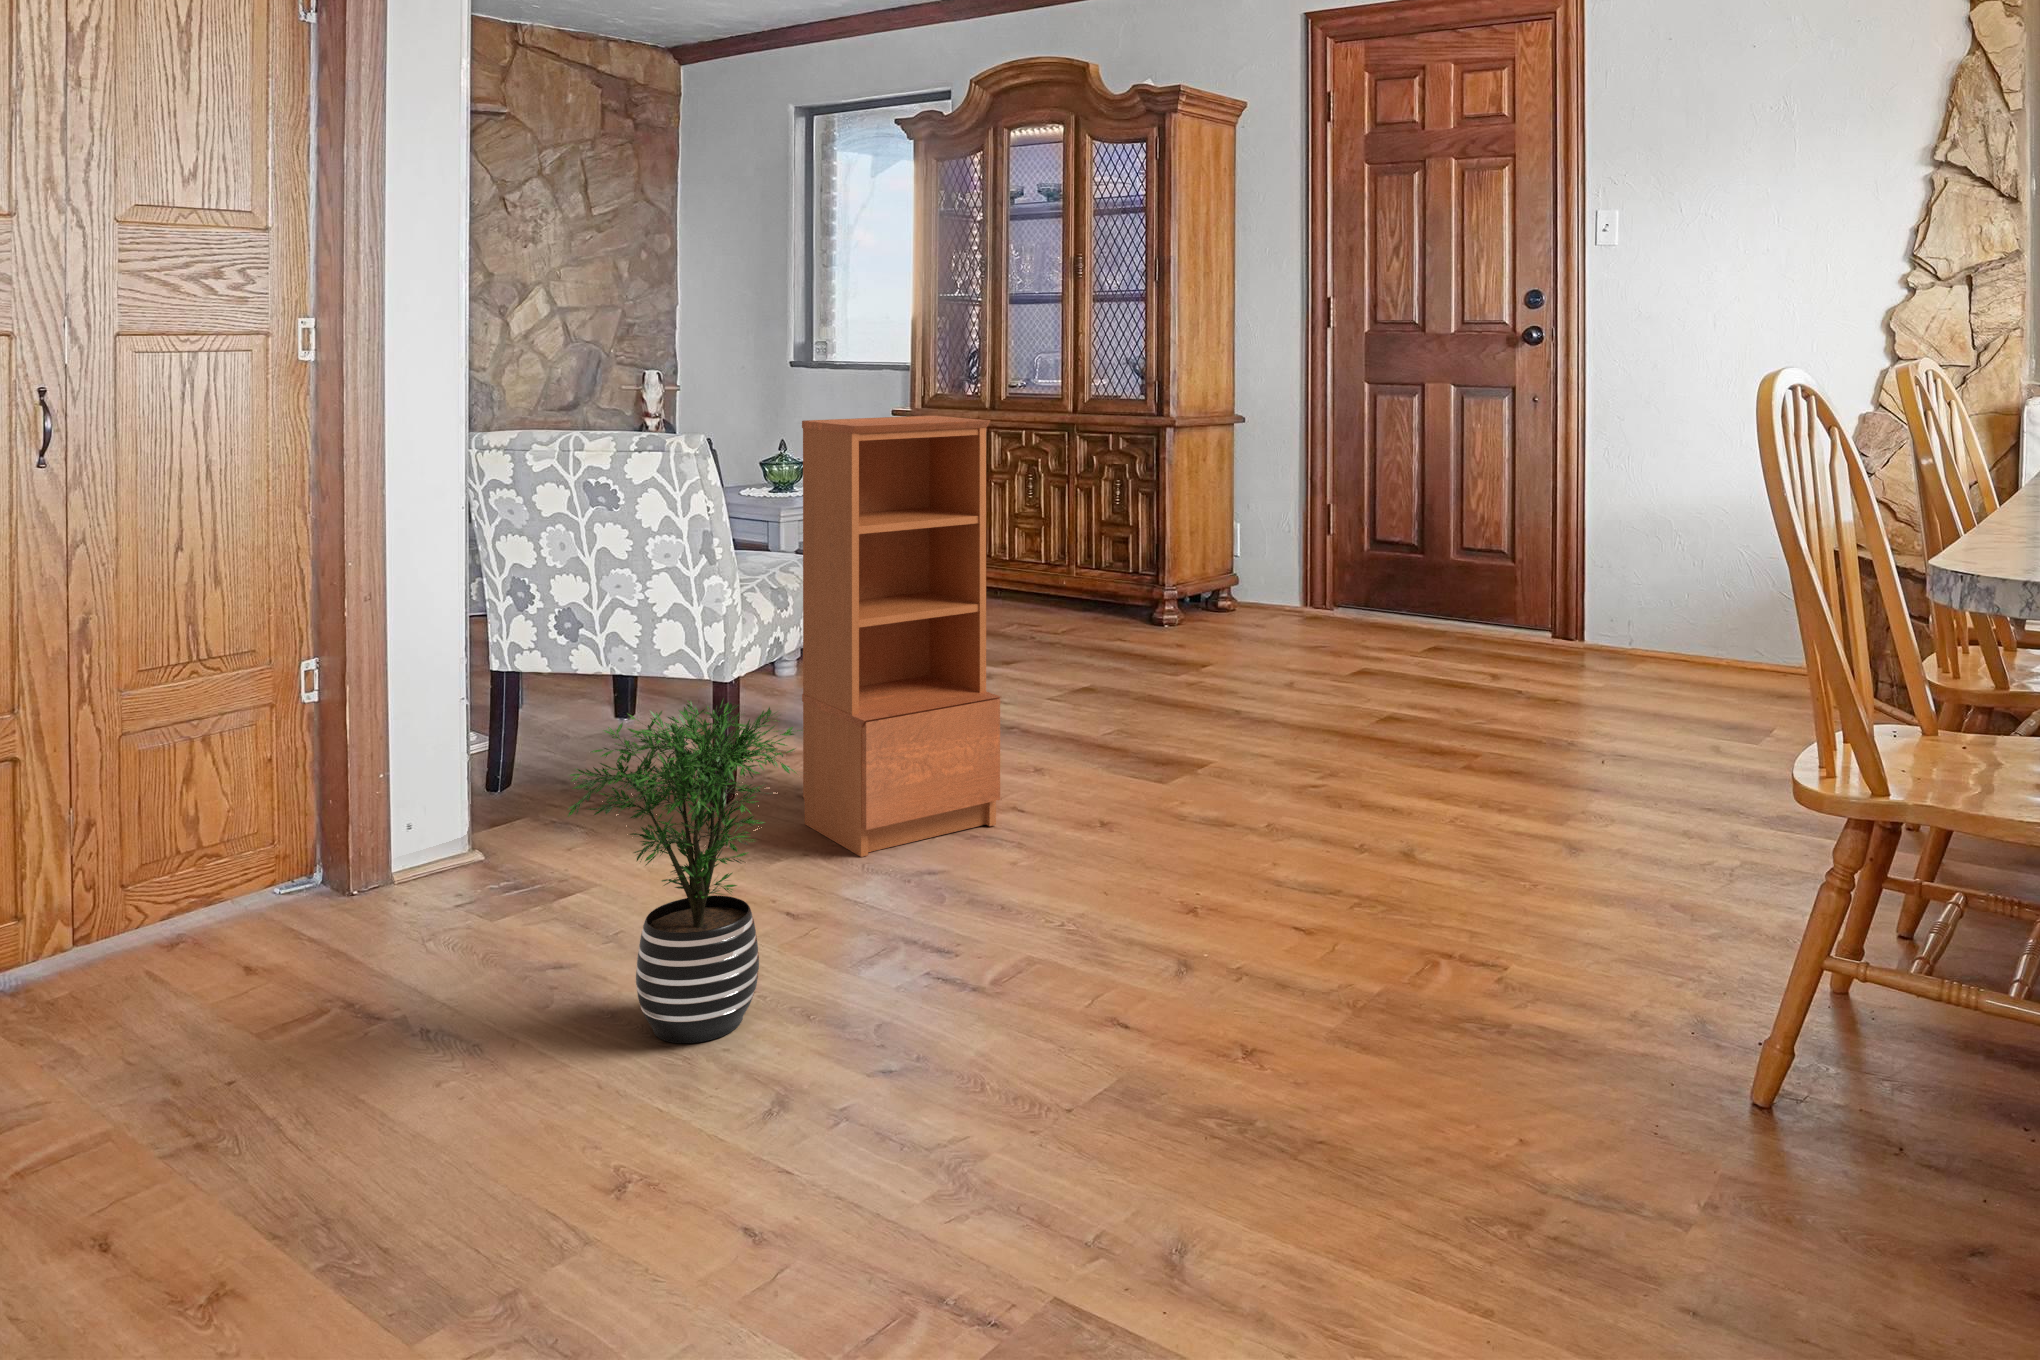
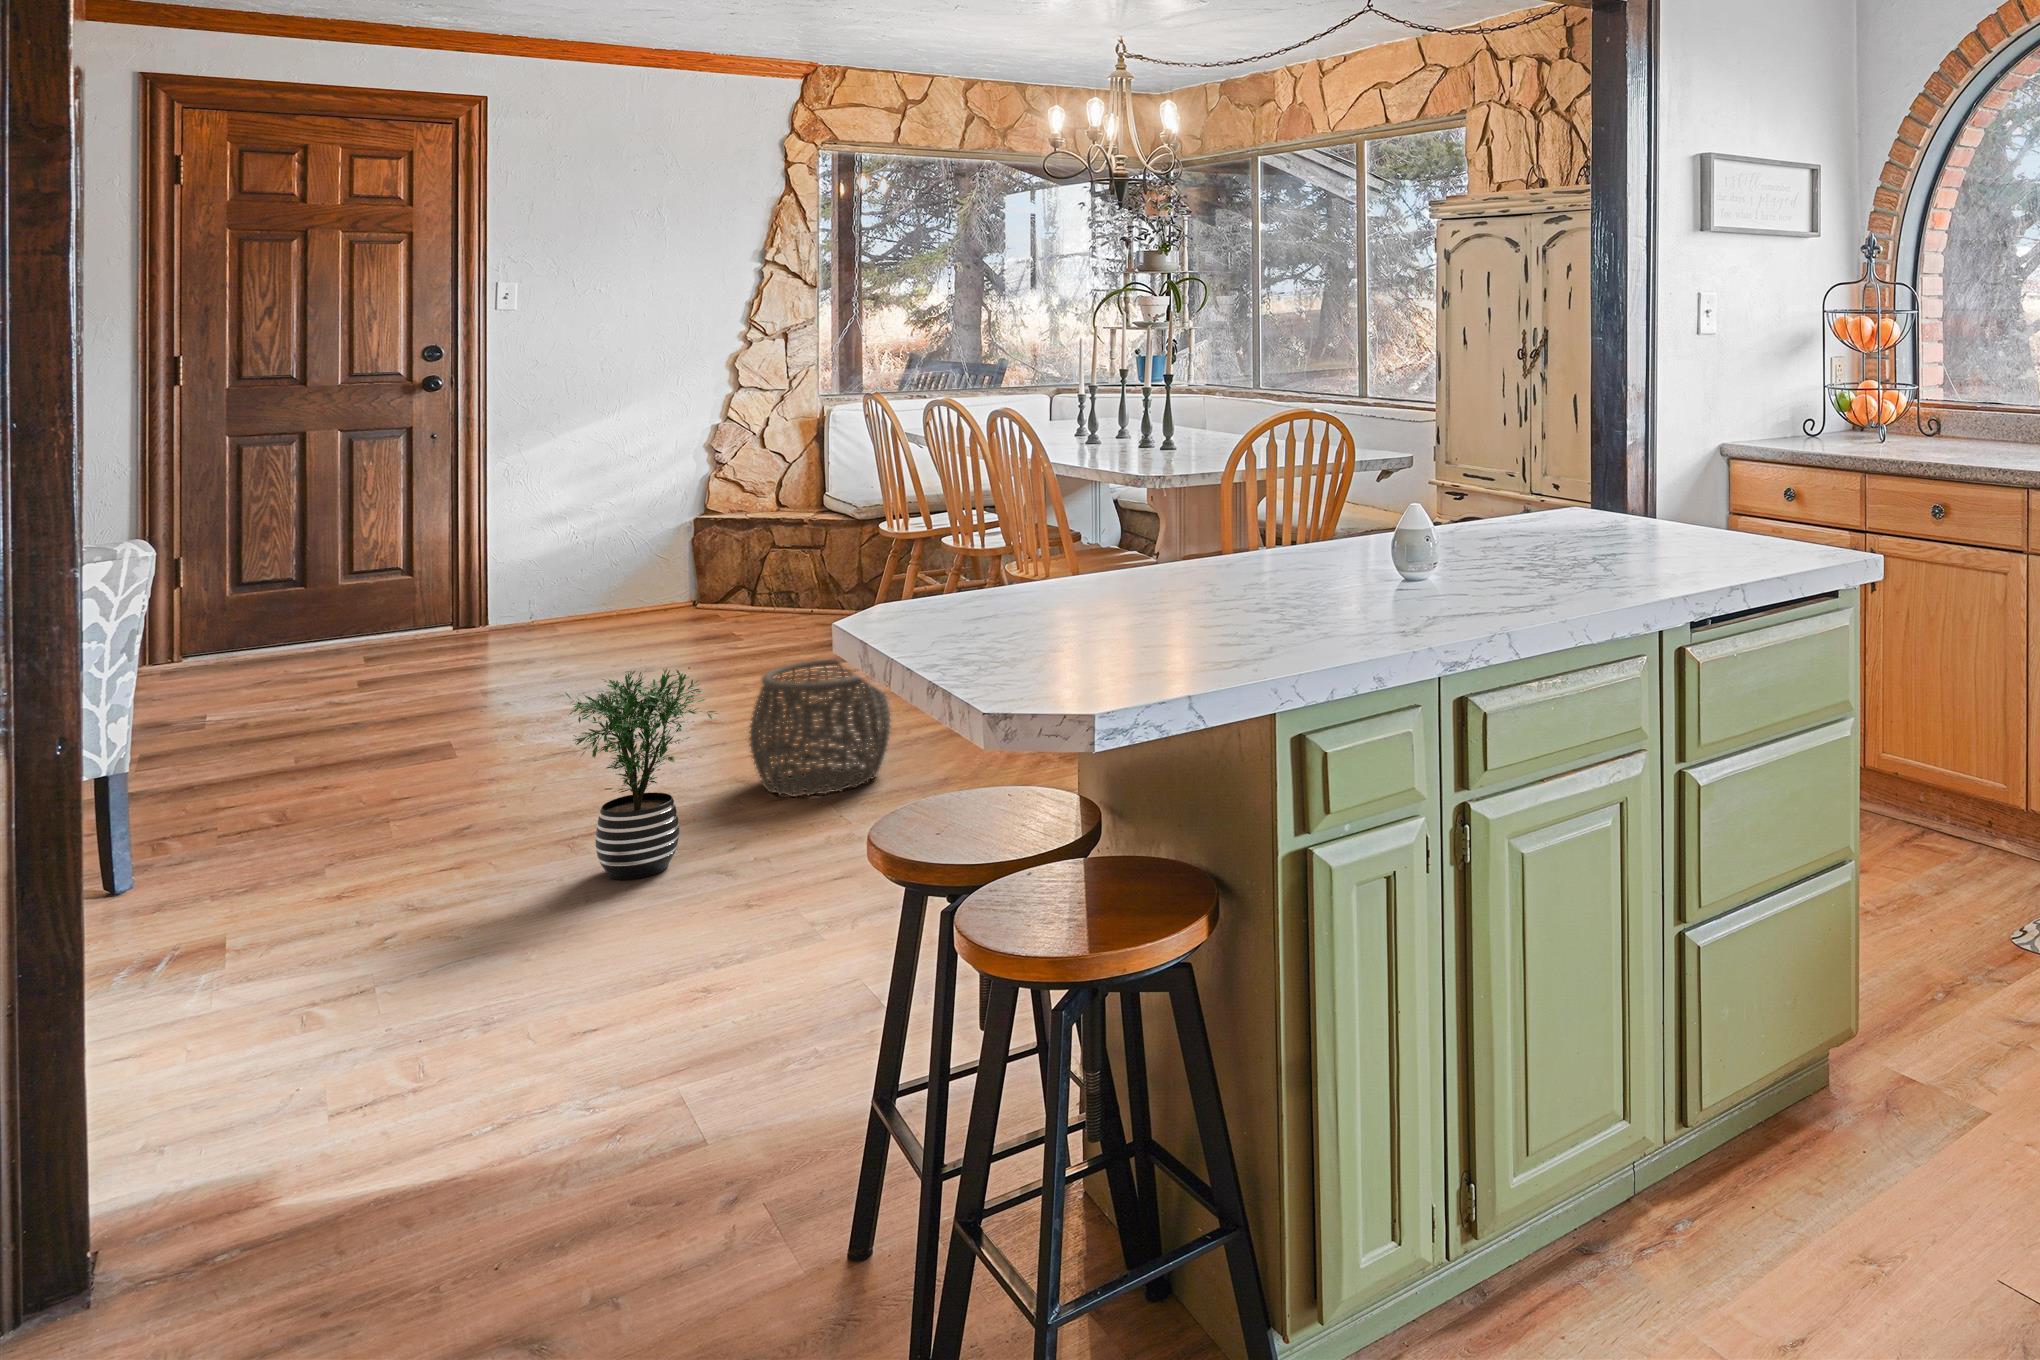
bookcase: present [802,415,1000,857] -> none [298,491,468,848]
woven basket: none [1043,774,1289,1051] -> present [749,659,891,797]

